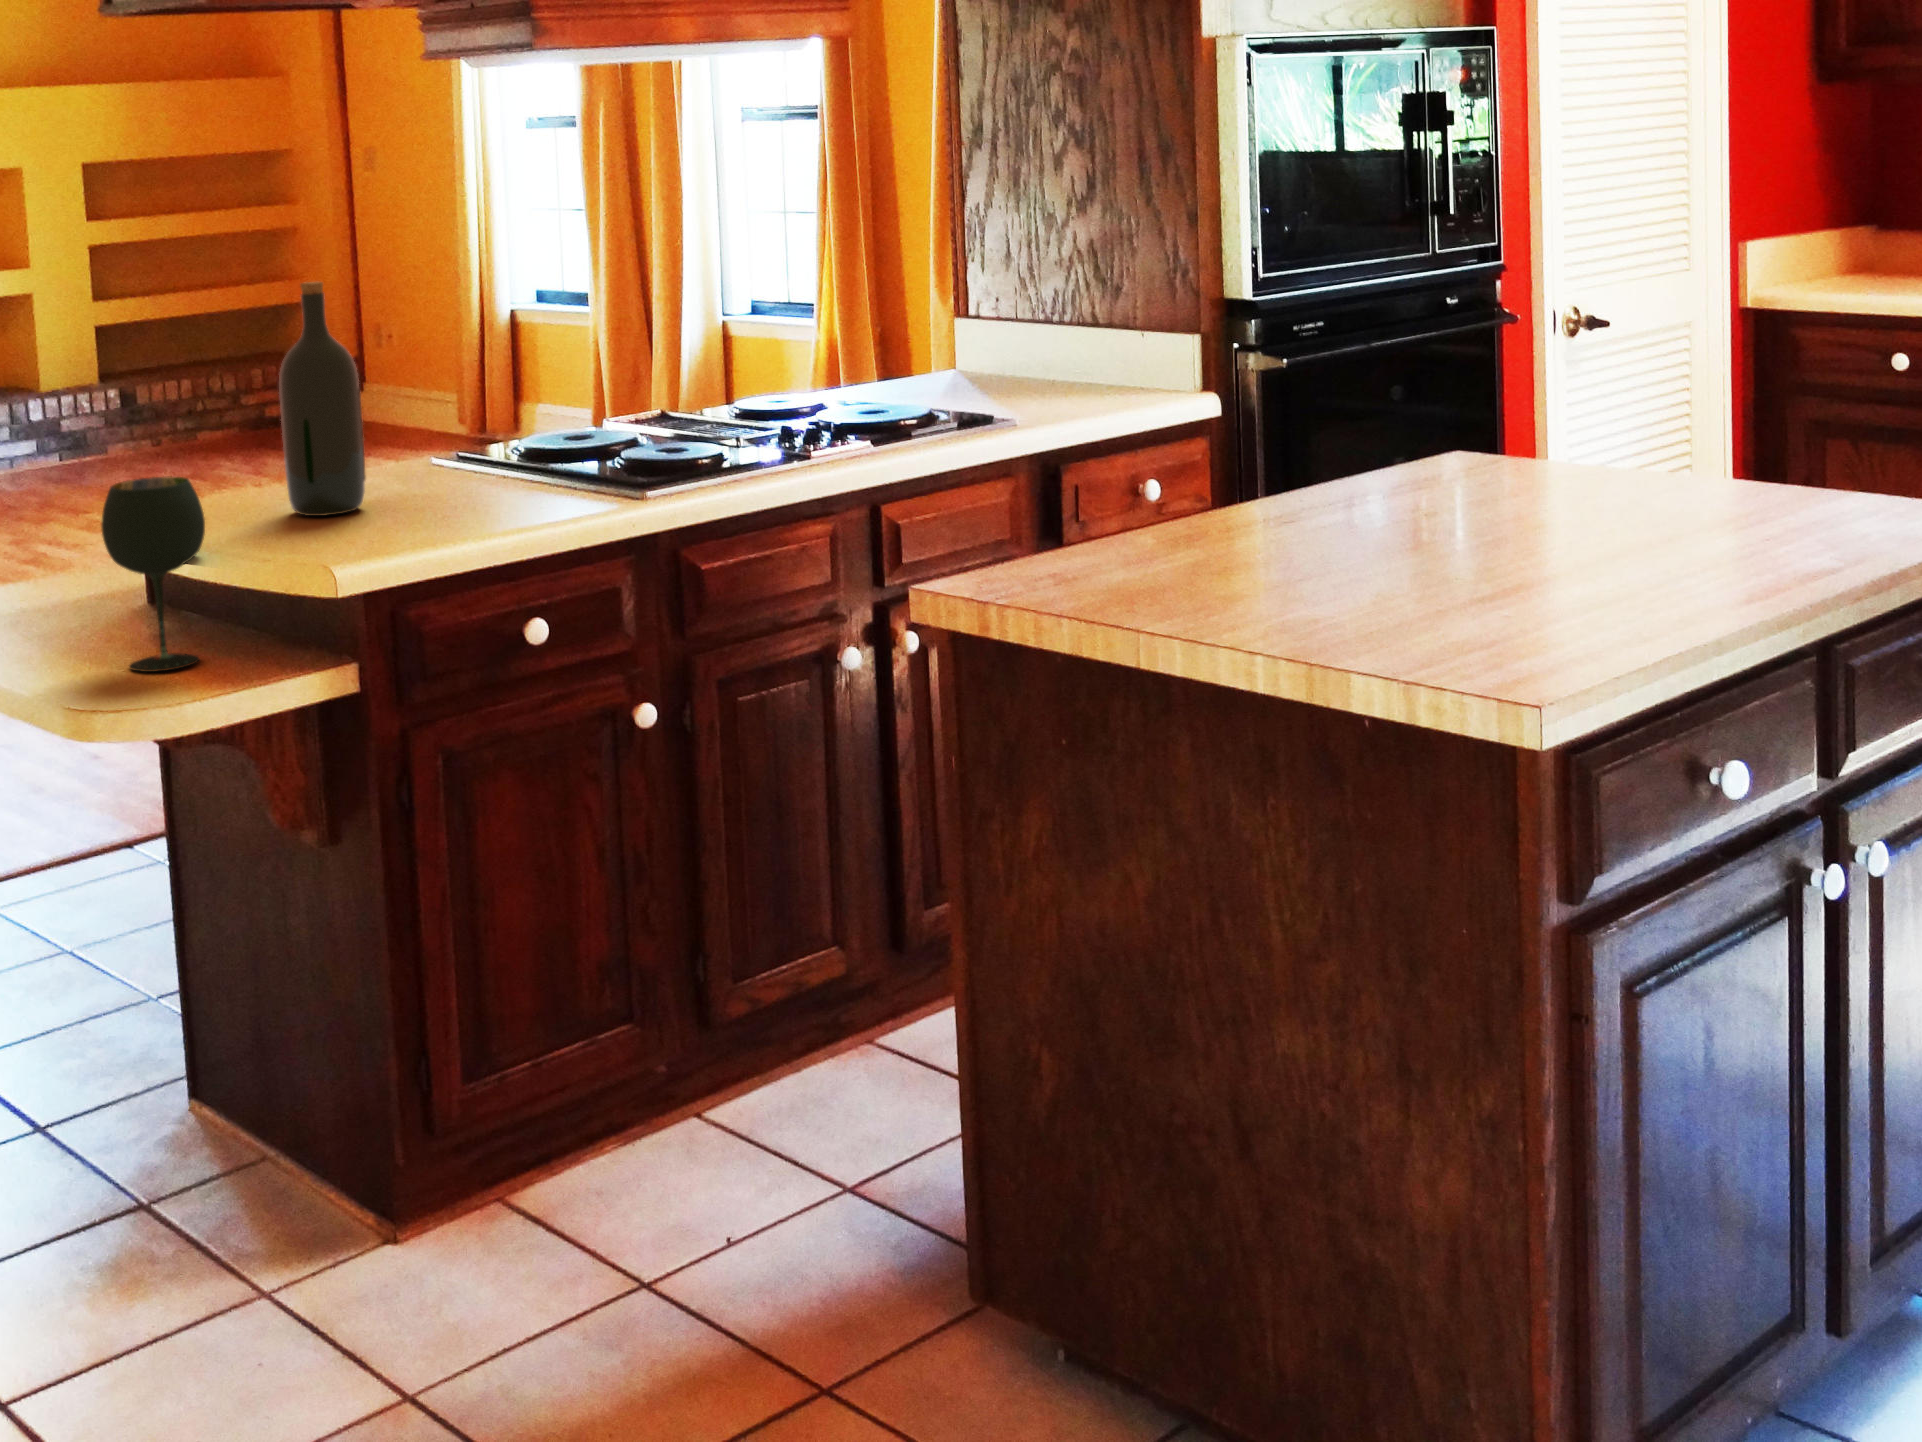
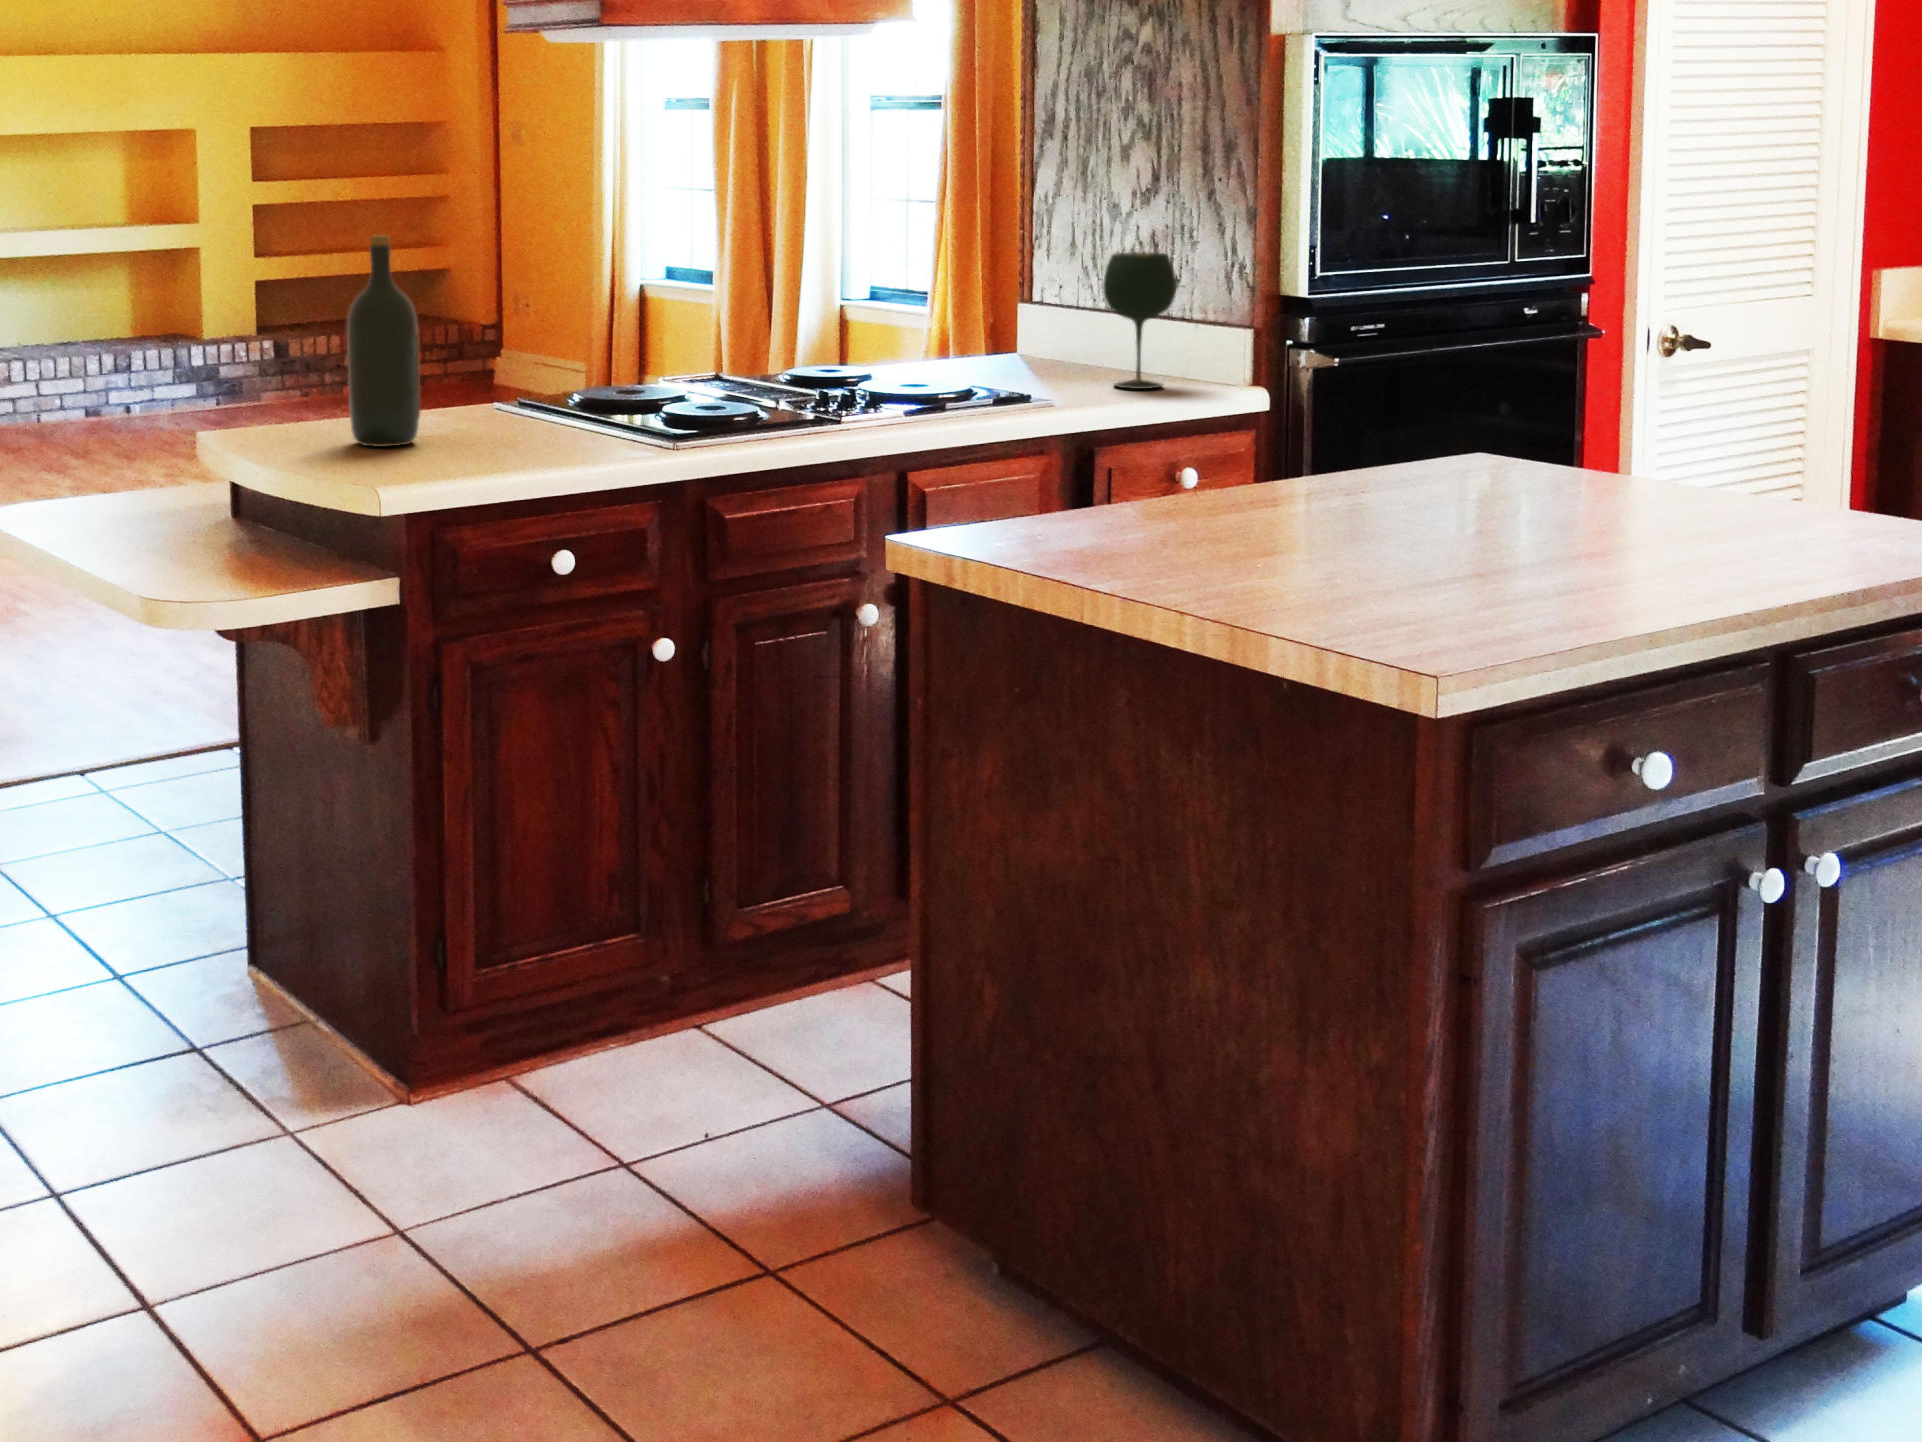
wine glass: present [101,476,205,672] -> present [1103,252,1176,389]

